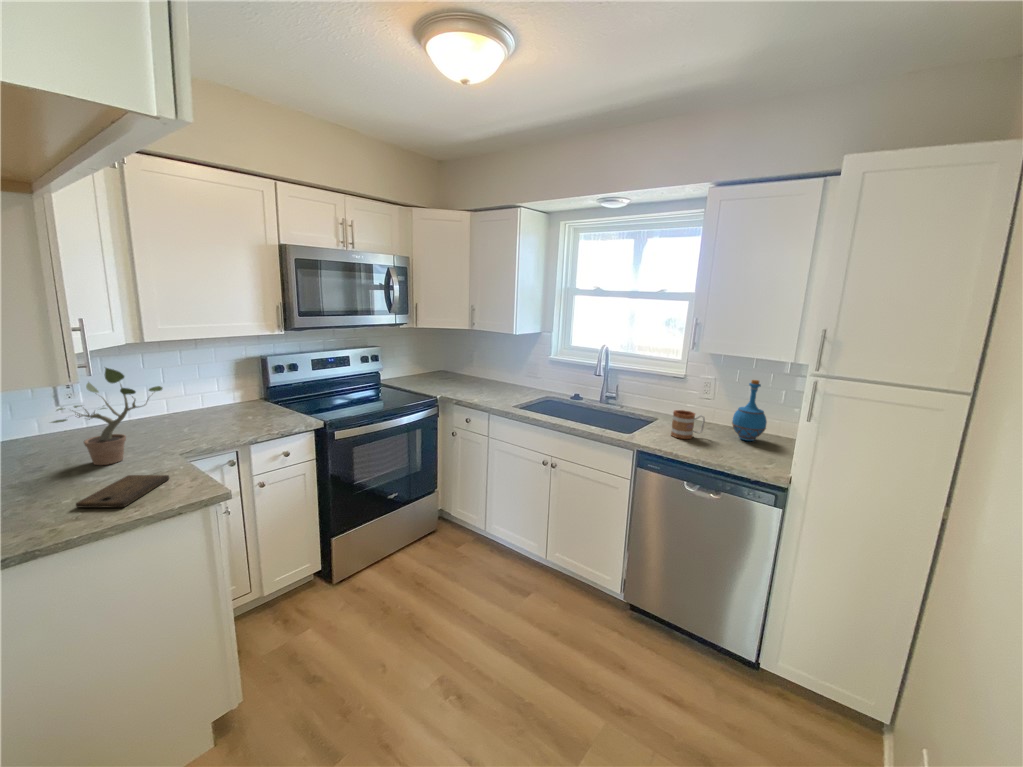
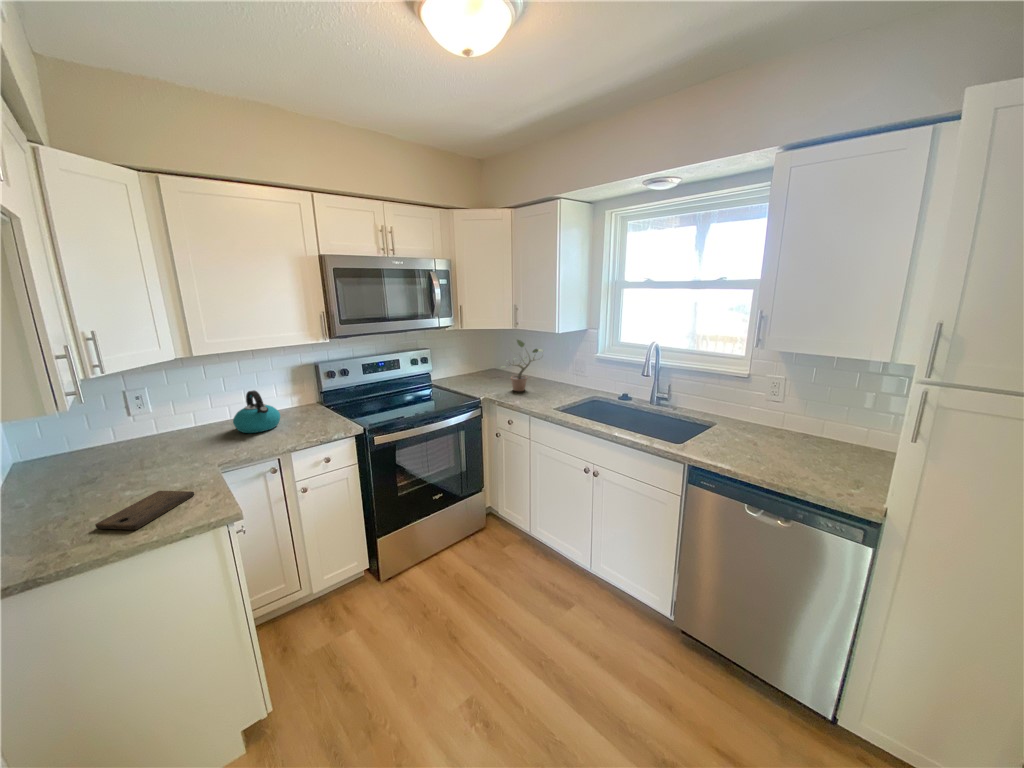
potted plant: present [52,368,162,465] -> present [502,339,543,391]
bottle: present [732,380,767,441] -> none [809,382,856,455]
kettle: none [178,381,230,426] -> present [233,390,280,433]
mug: present [671,410,705,439] -> none [730,417,774,452]

